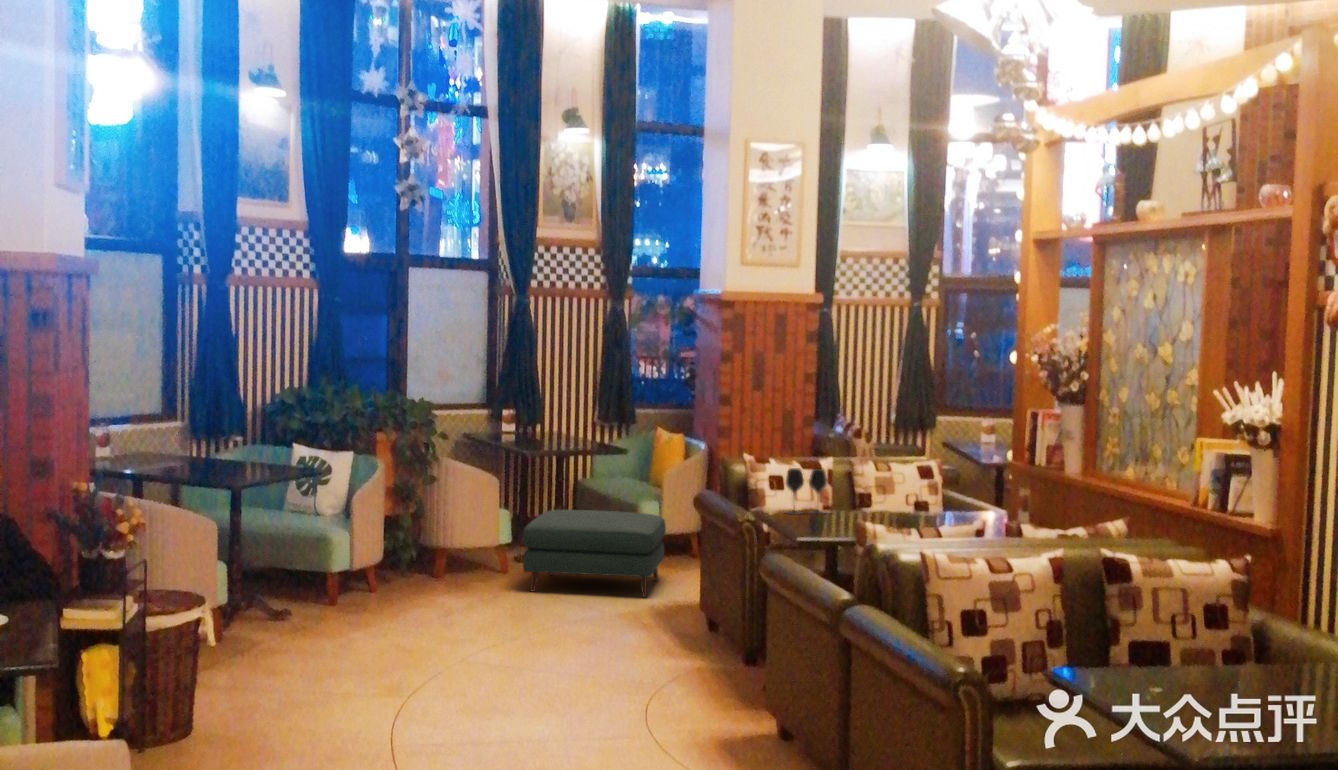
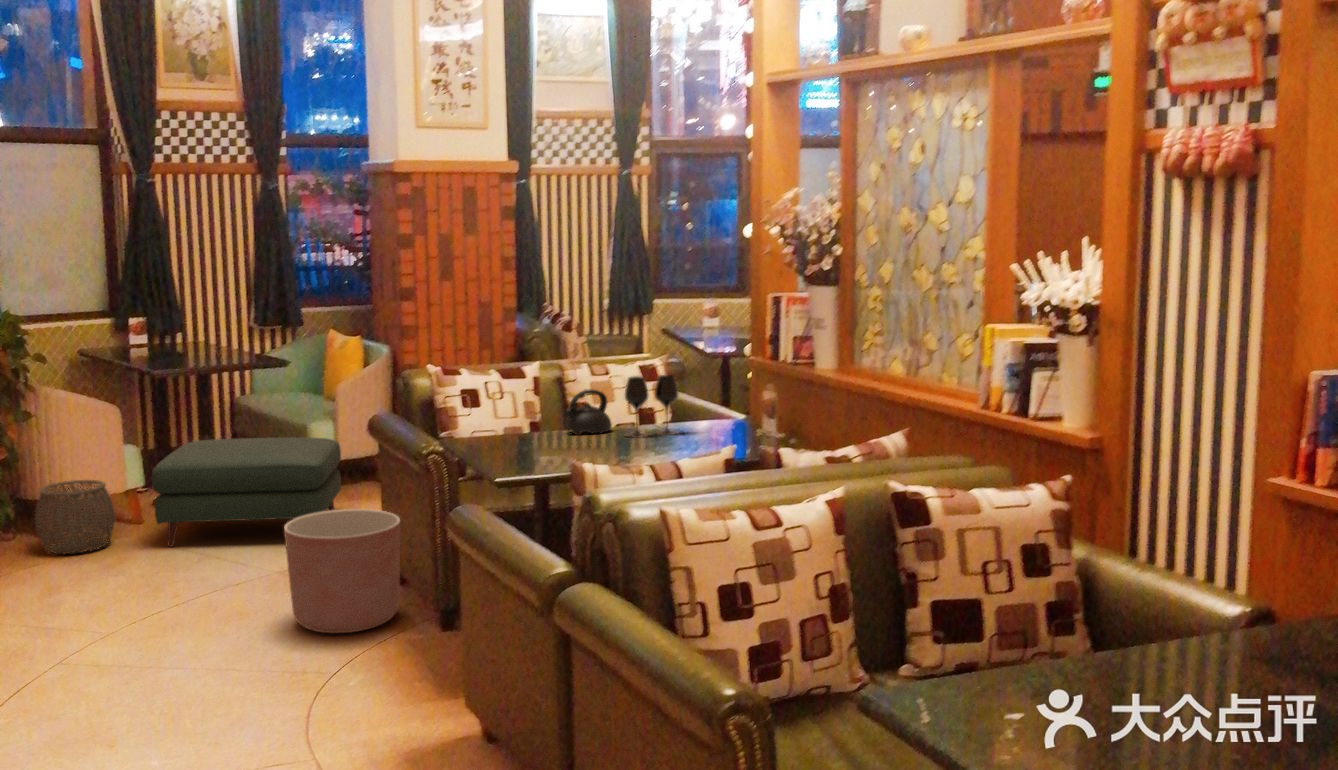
wine glass: present [785,468,827,514] -> present [625,375,678,438]
teapot: none [853,480,892,517] -> present [564,389,612,435]
woven basket: none [434,534,492,591] -> present [35,480,115,554]
planter: none [631,565,719,660] -> present [284,509,400,633]

